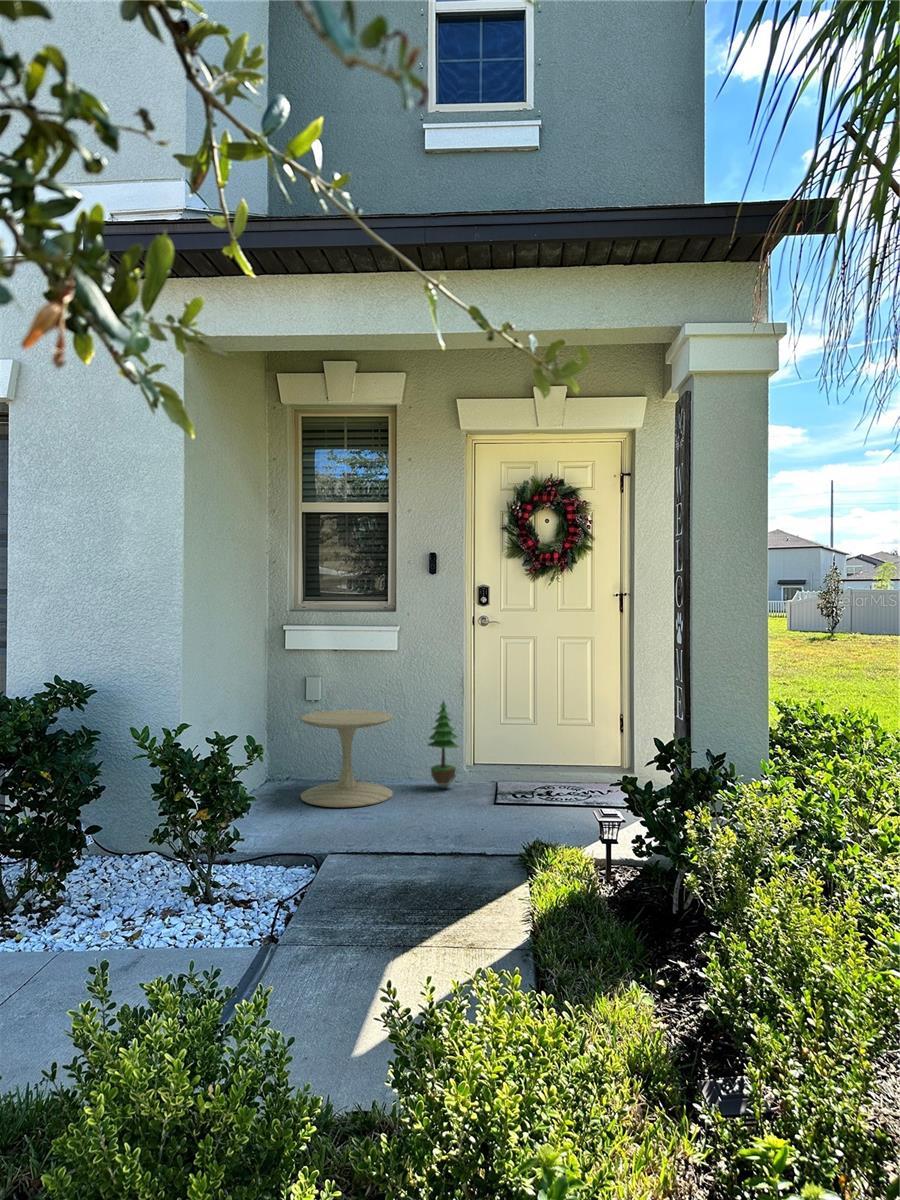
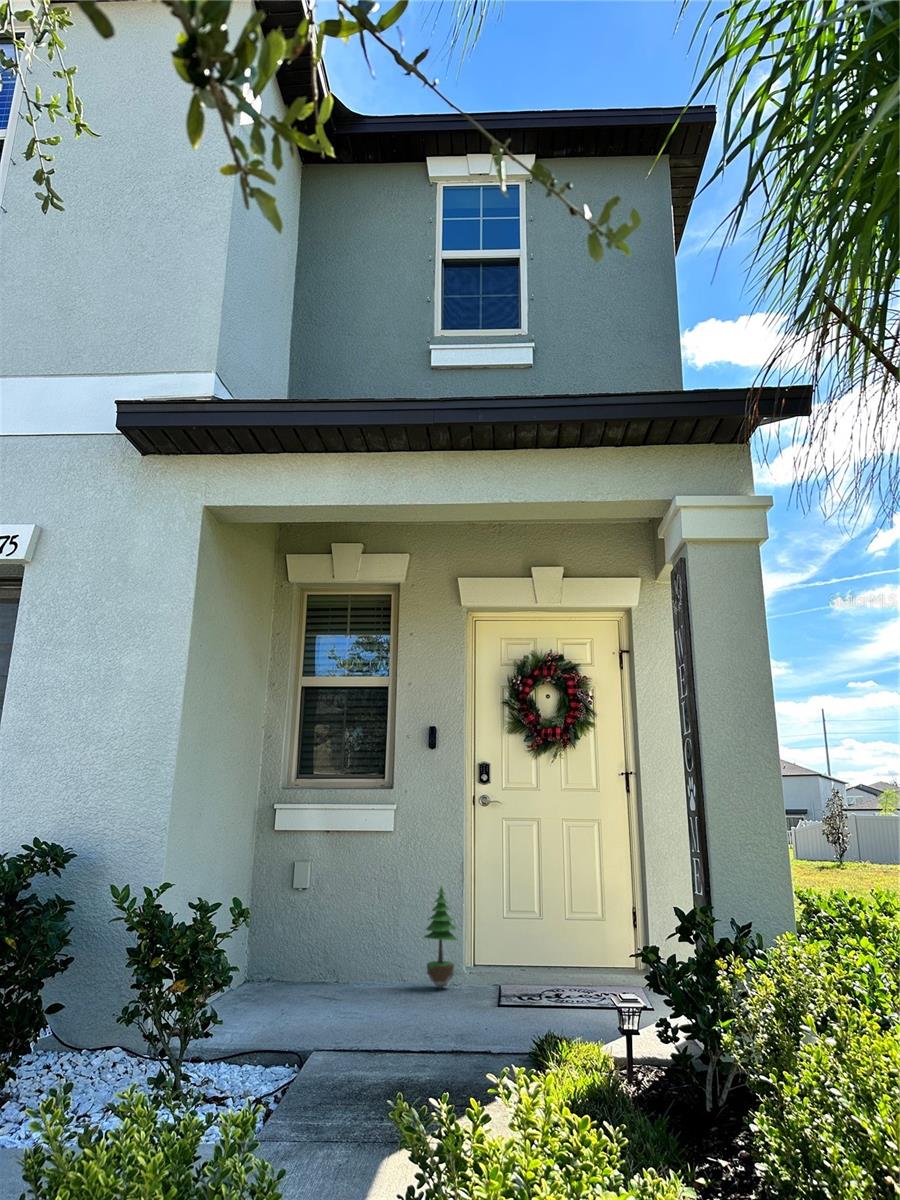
side table: present [300,710,393,807] -> none [282,898,386,1006]

